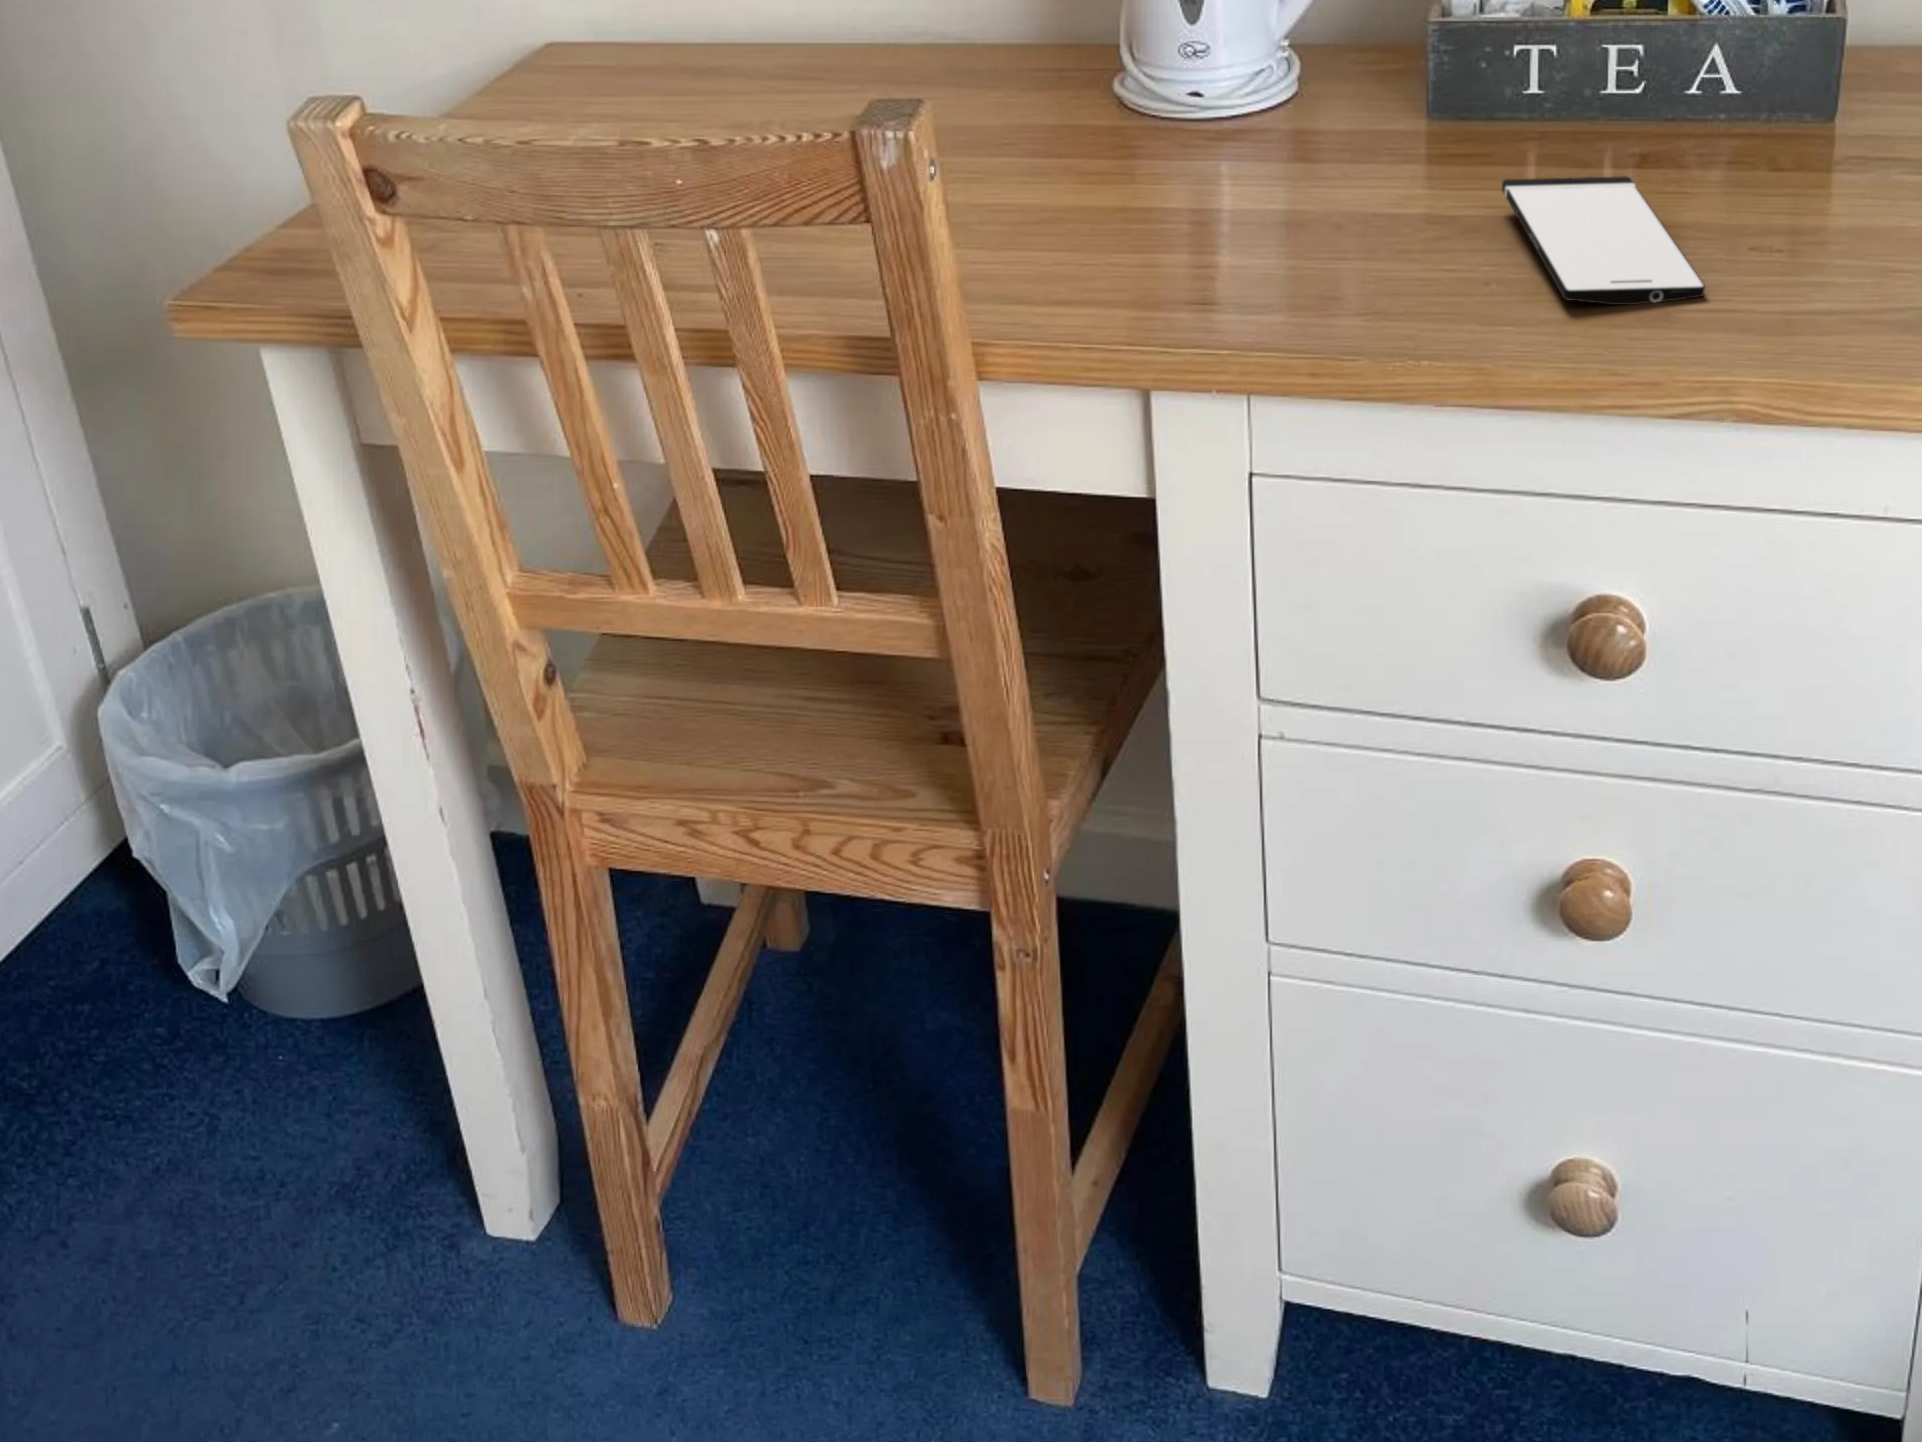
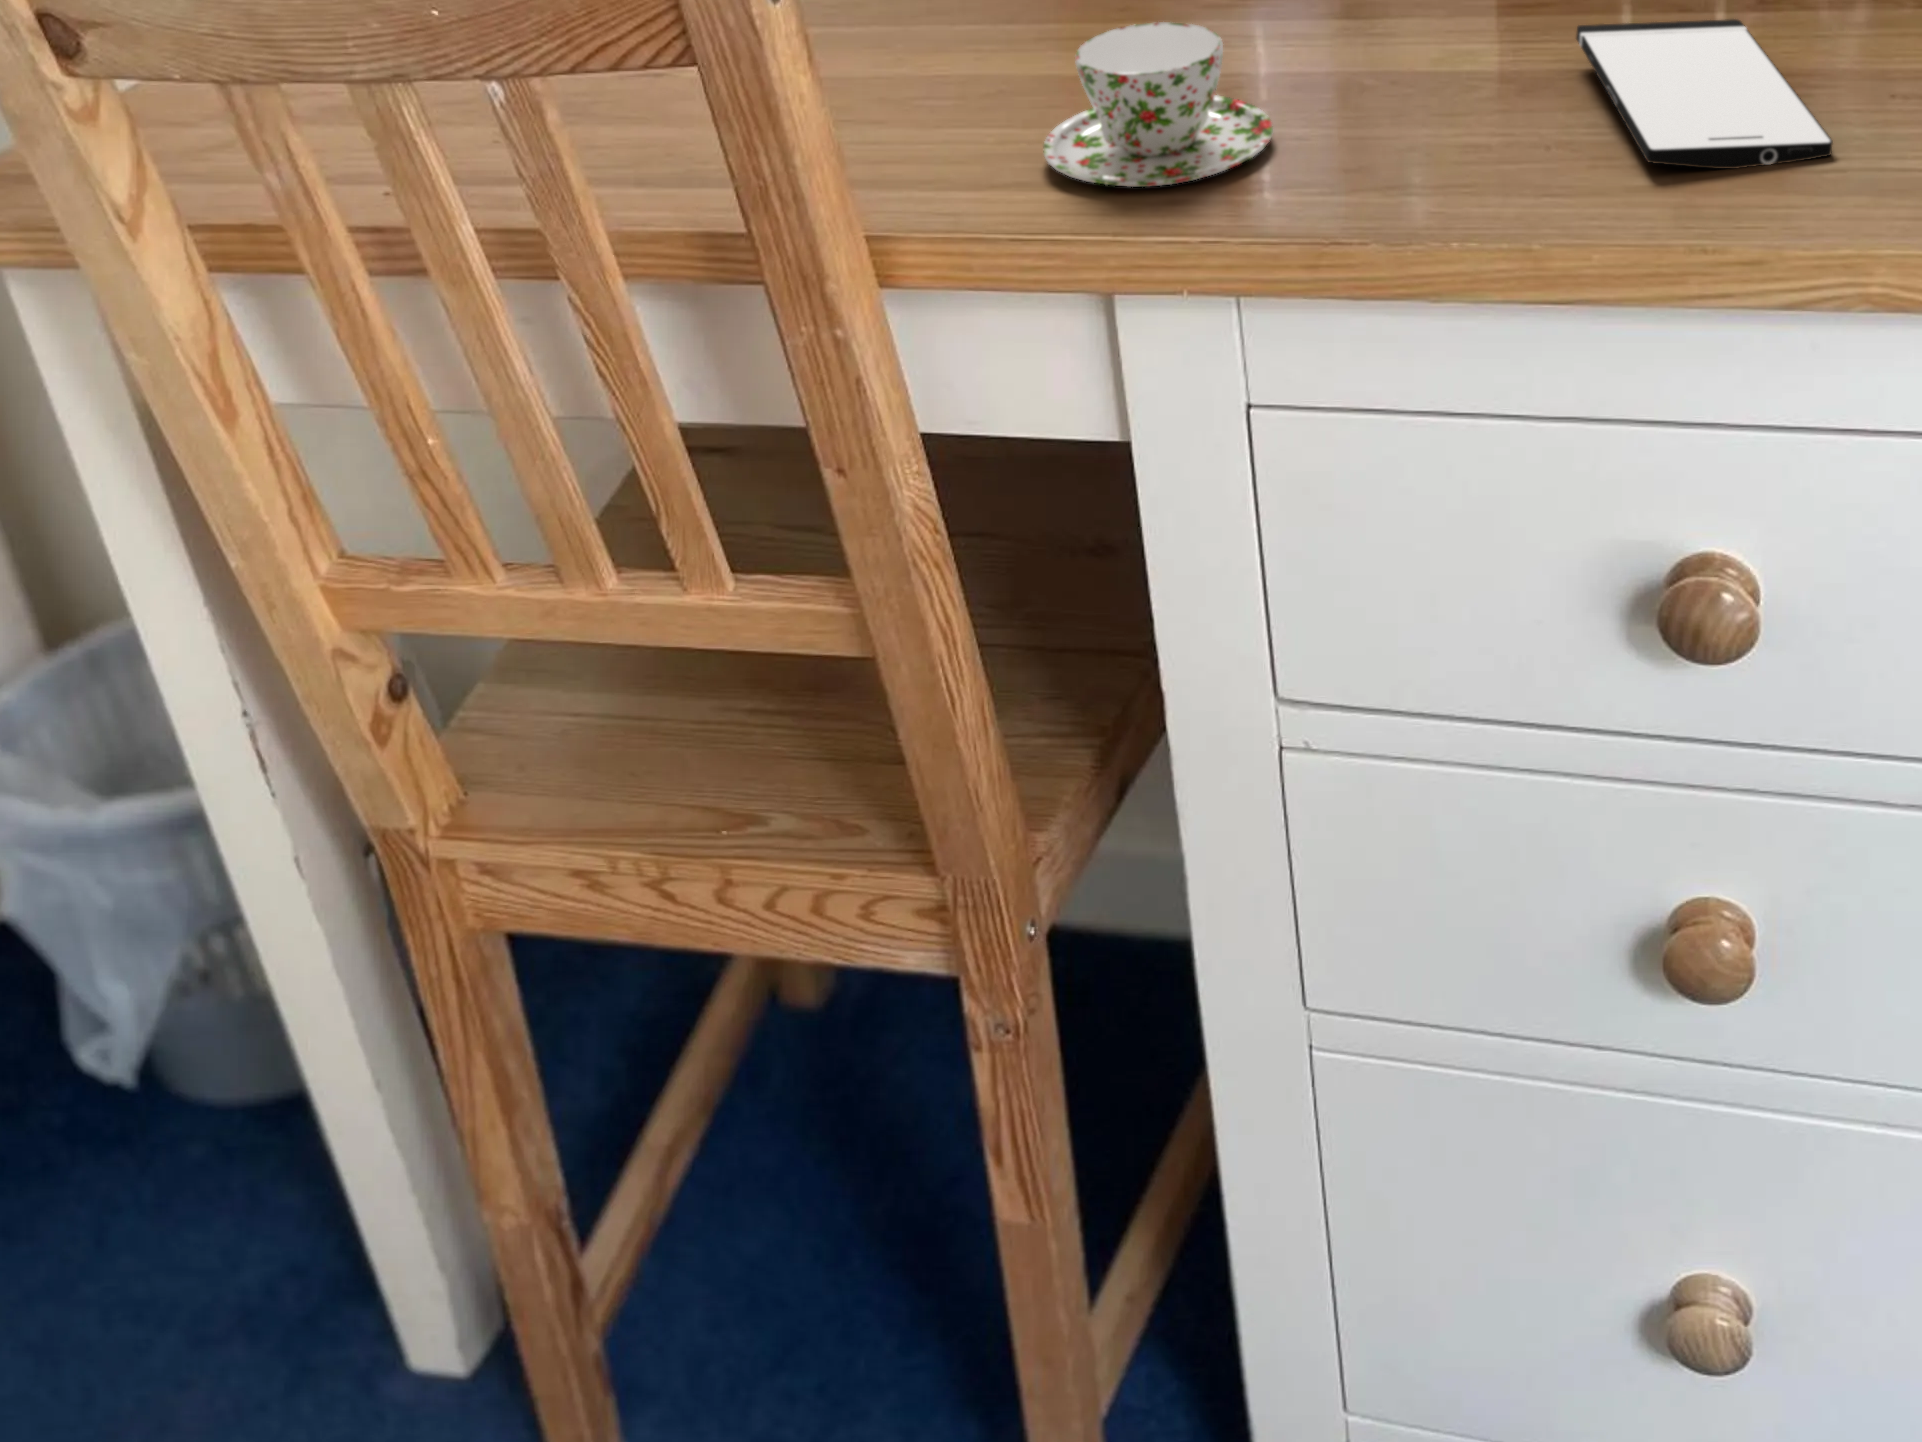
teacup: none [1093,177,1271,306] -> present [1043,22,1273,187]

